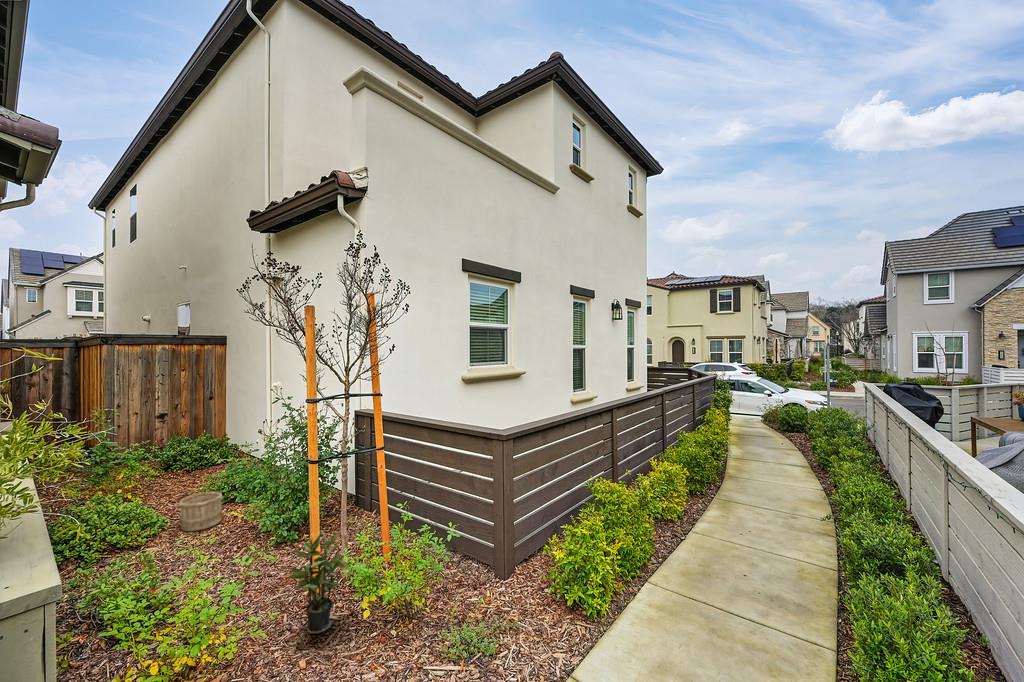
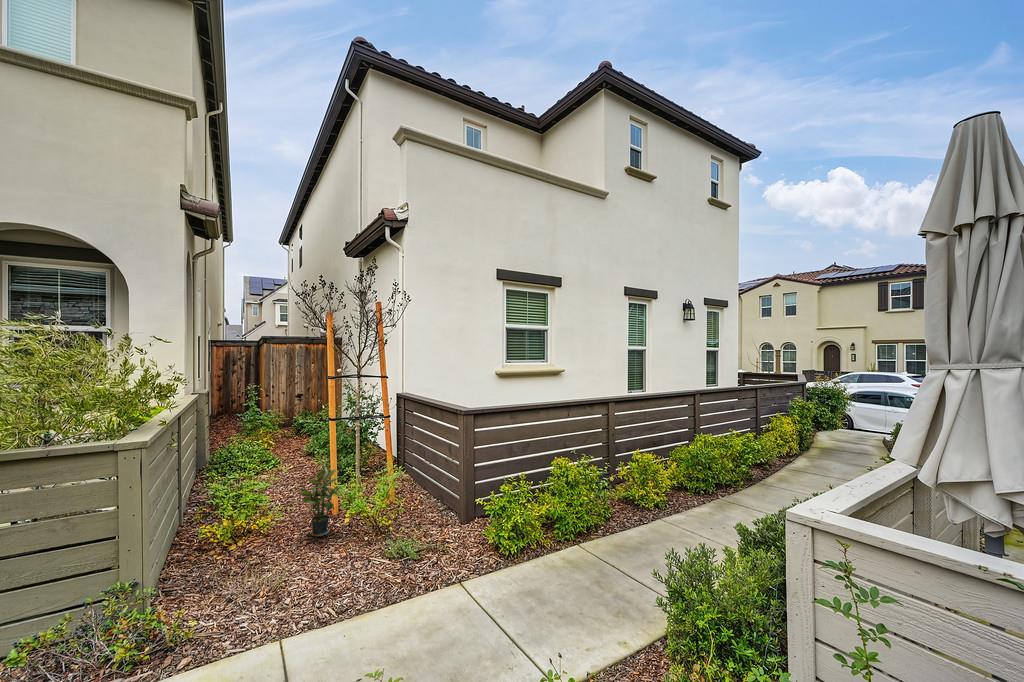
wooden bucket: present [179,491,223,531] -> none [281,446,309,471]

